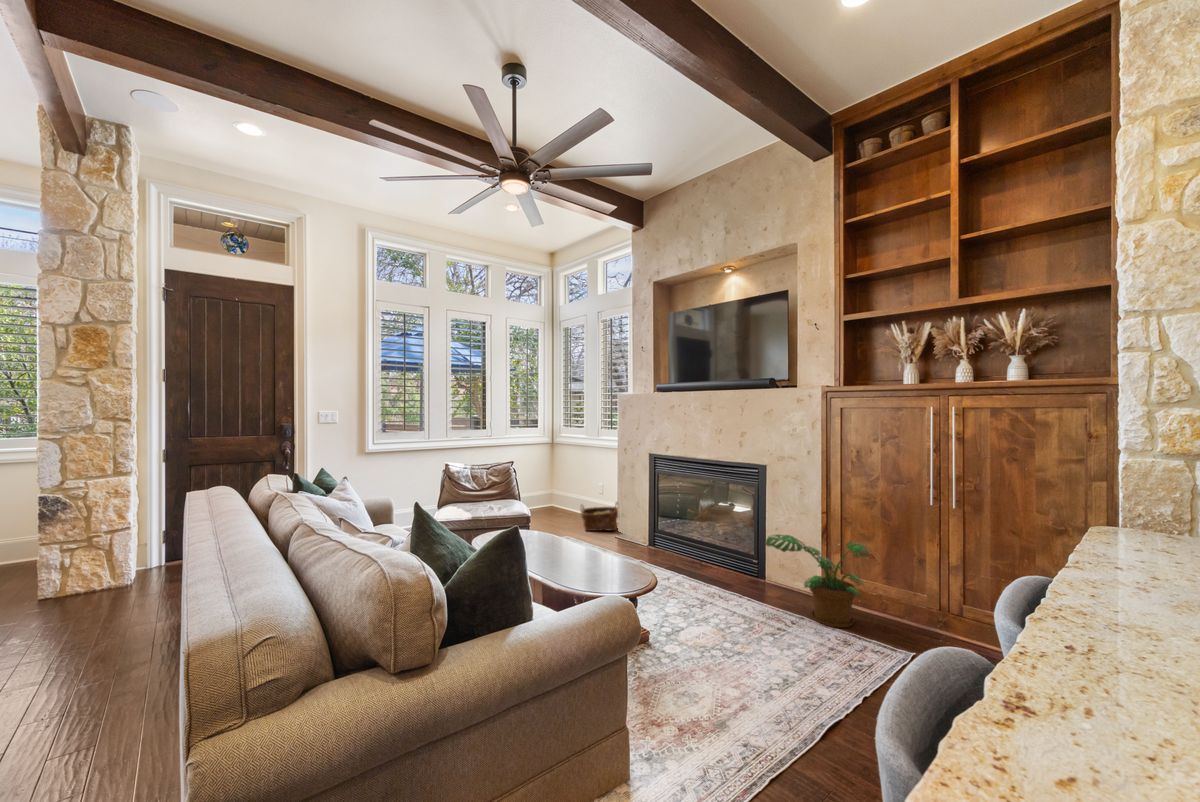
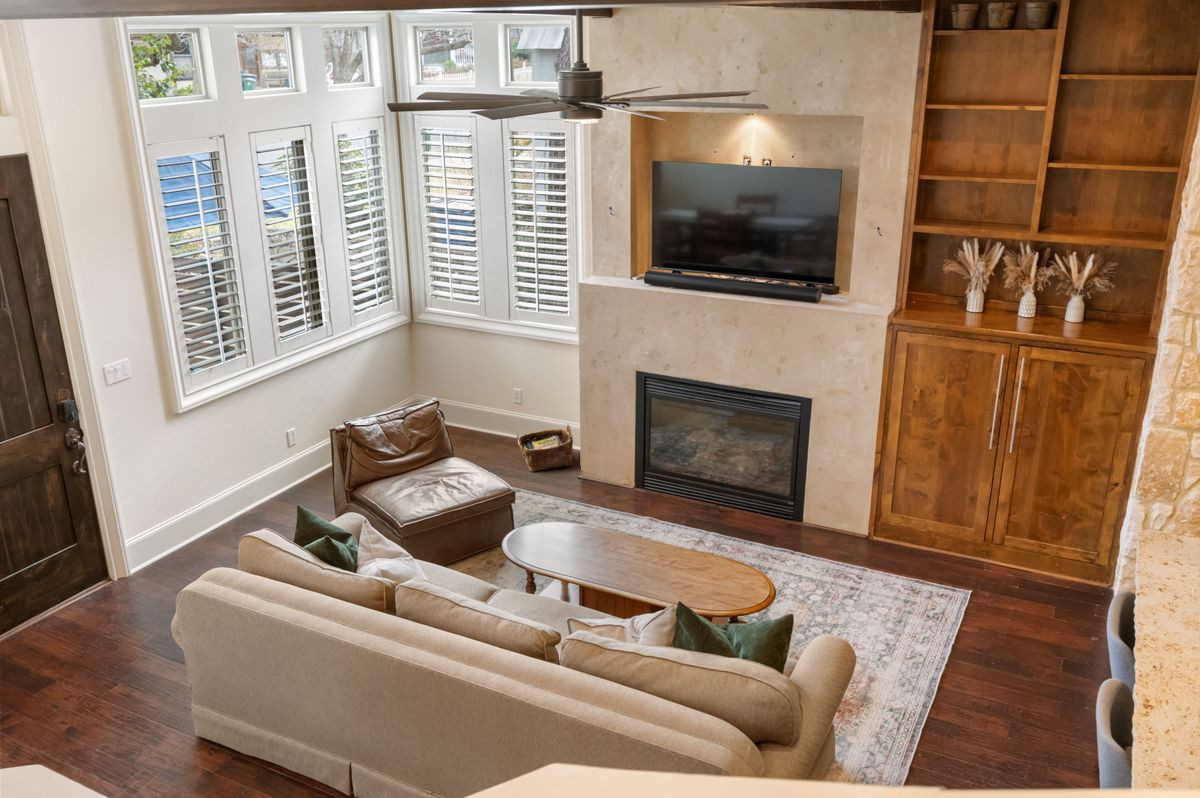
potted plant: present [765,535,870,627] -> none [831,485,927,574]

